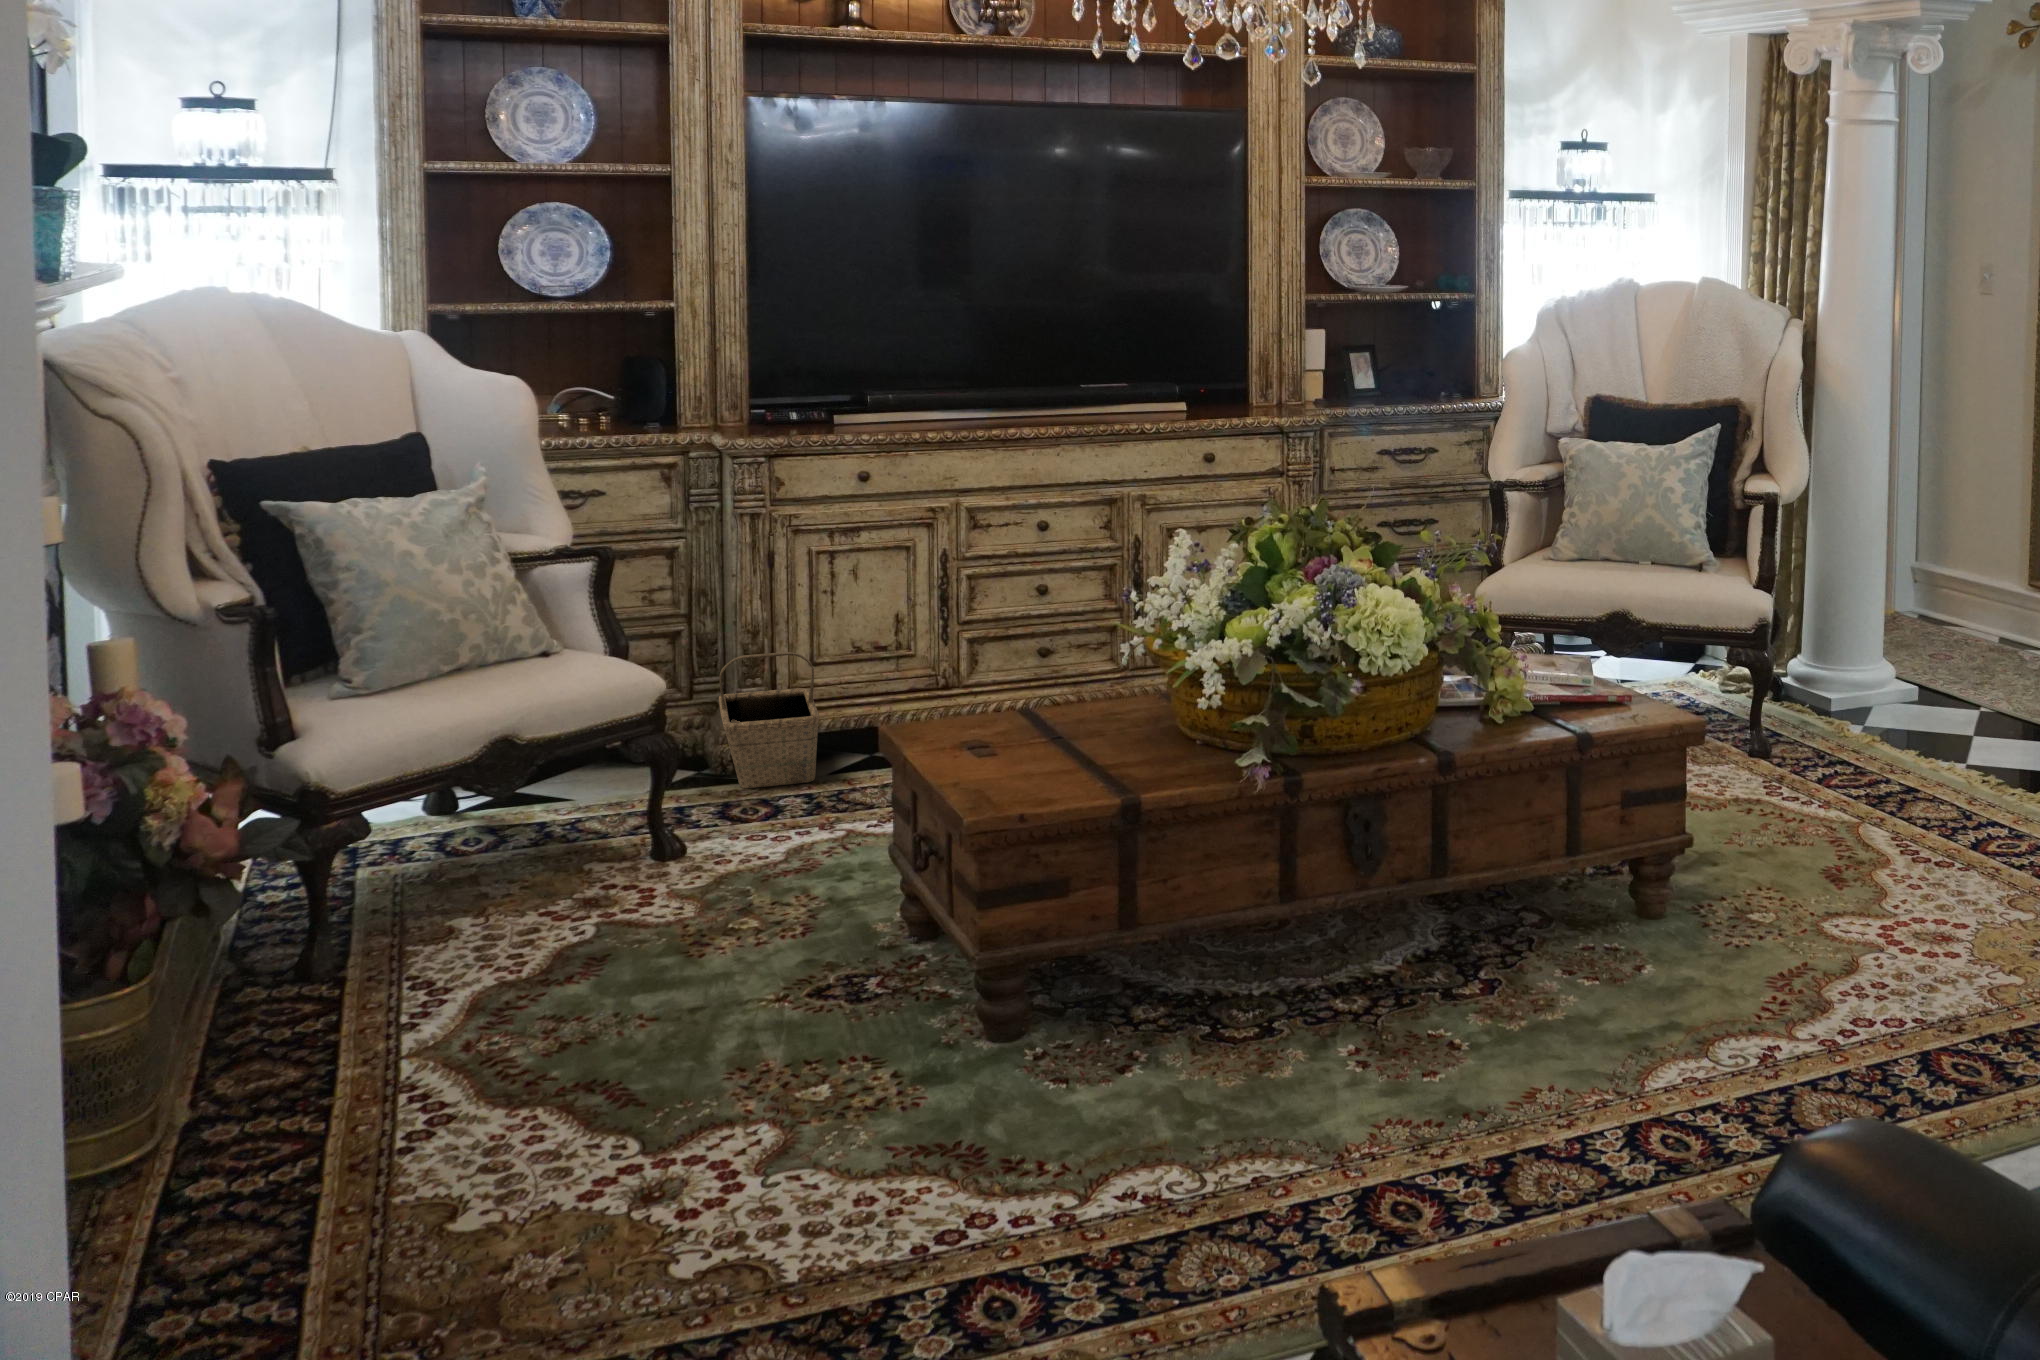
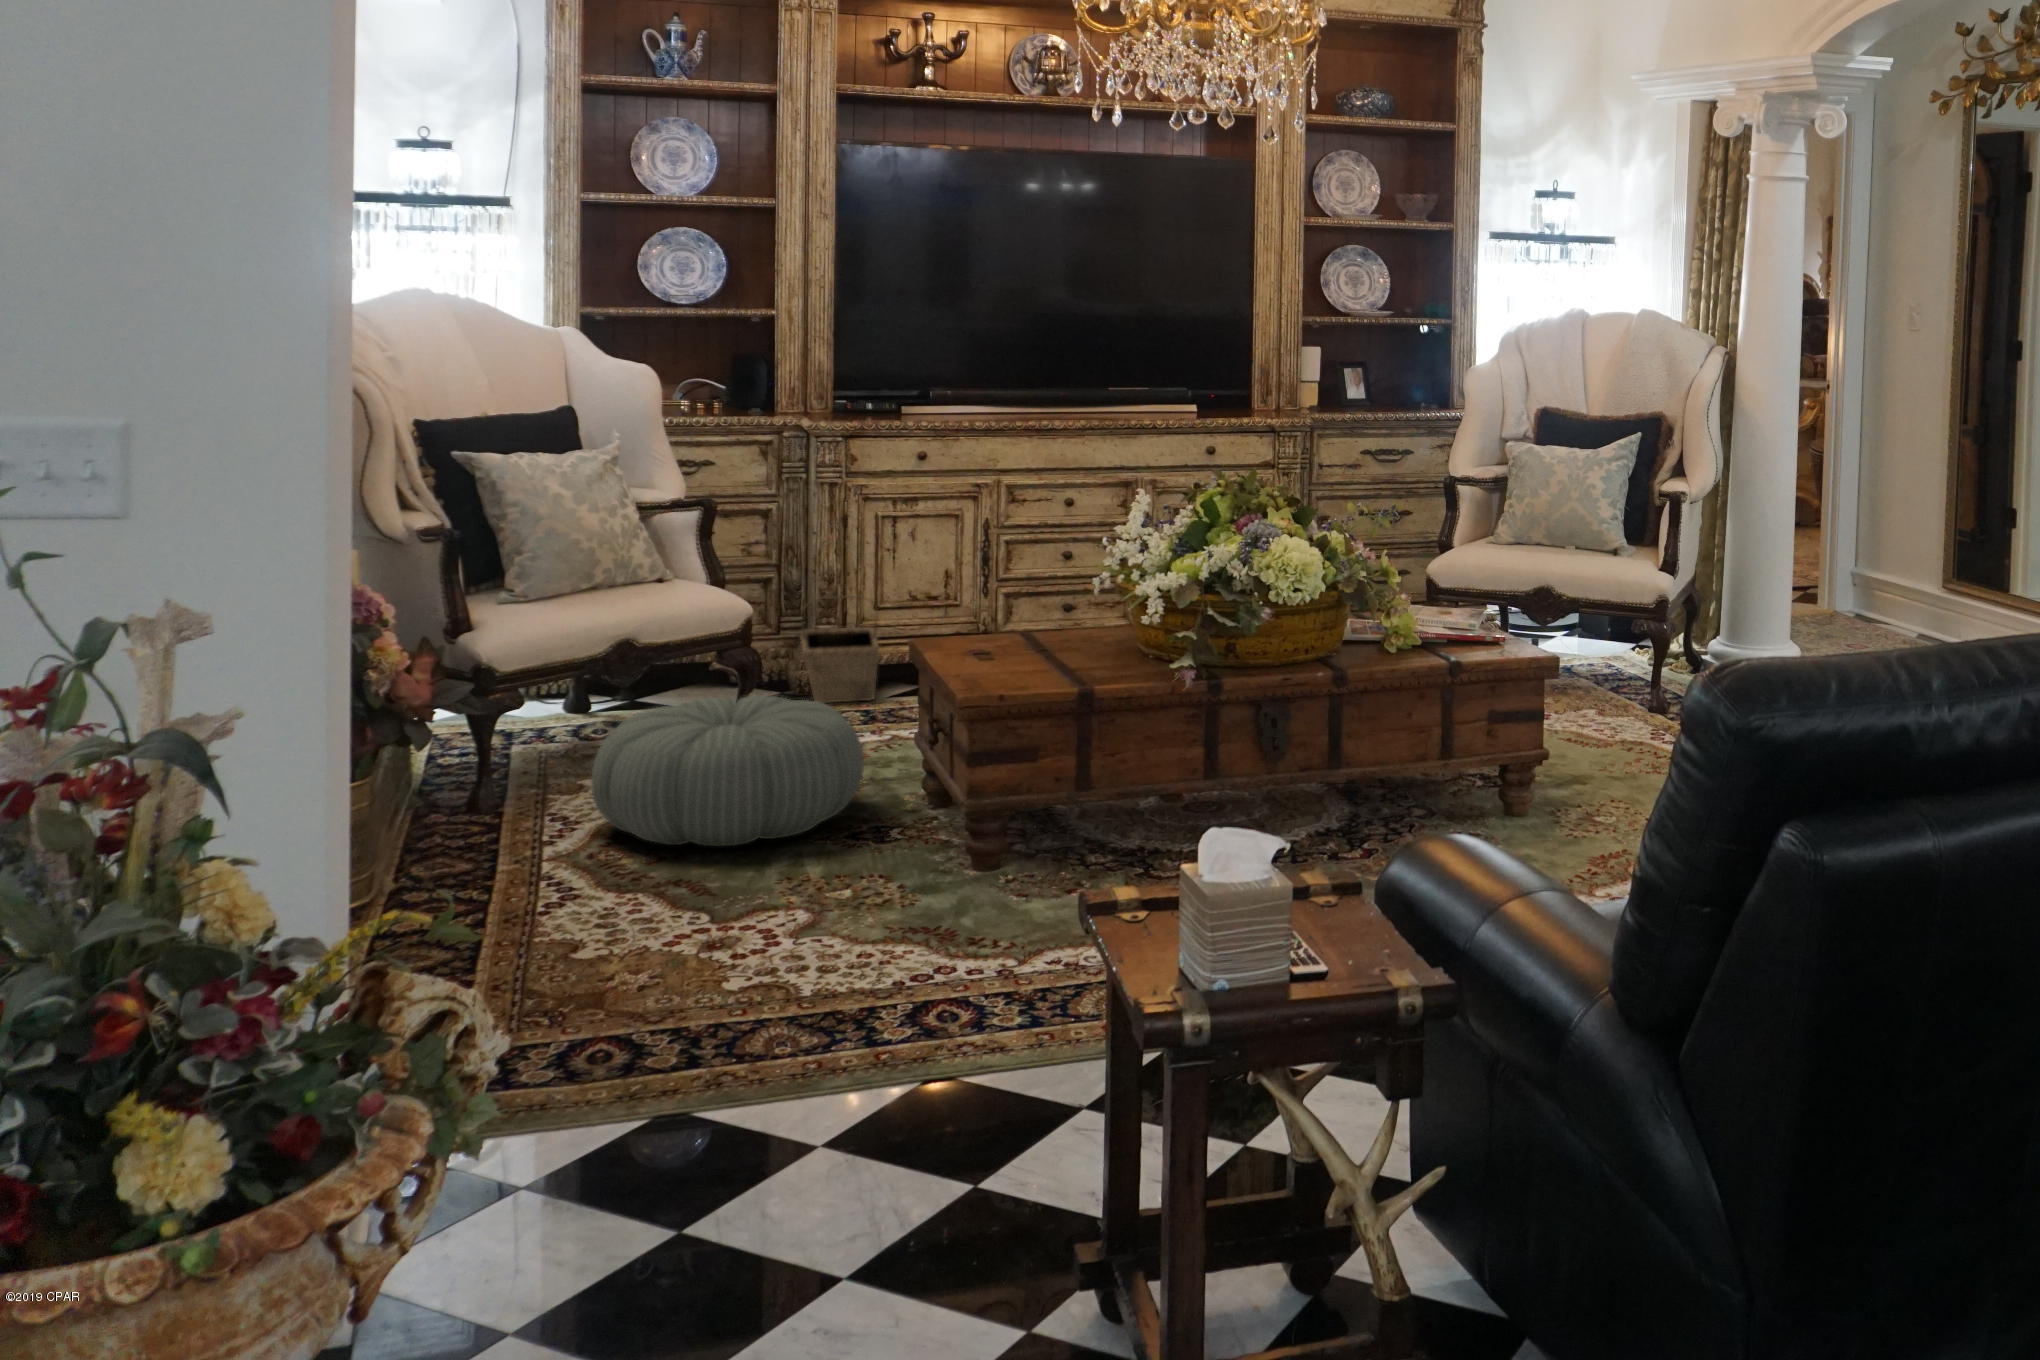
pouf: none [467,806,825,1022] -> present [591,695,864,846]

